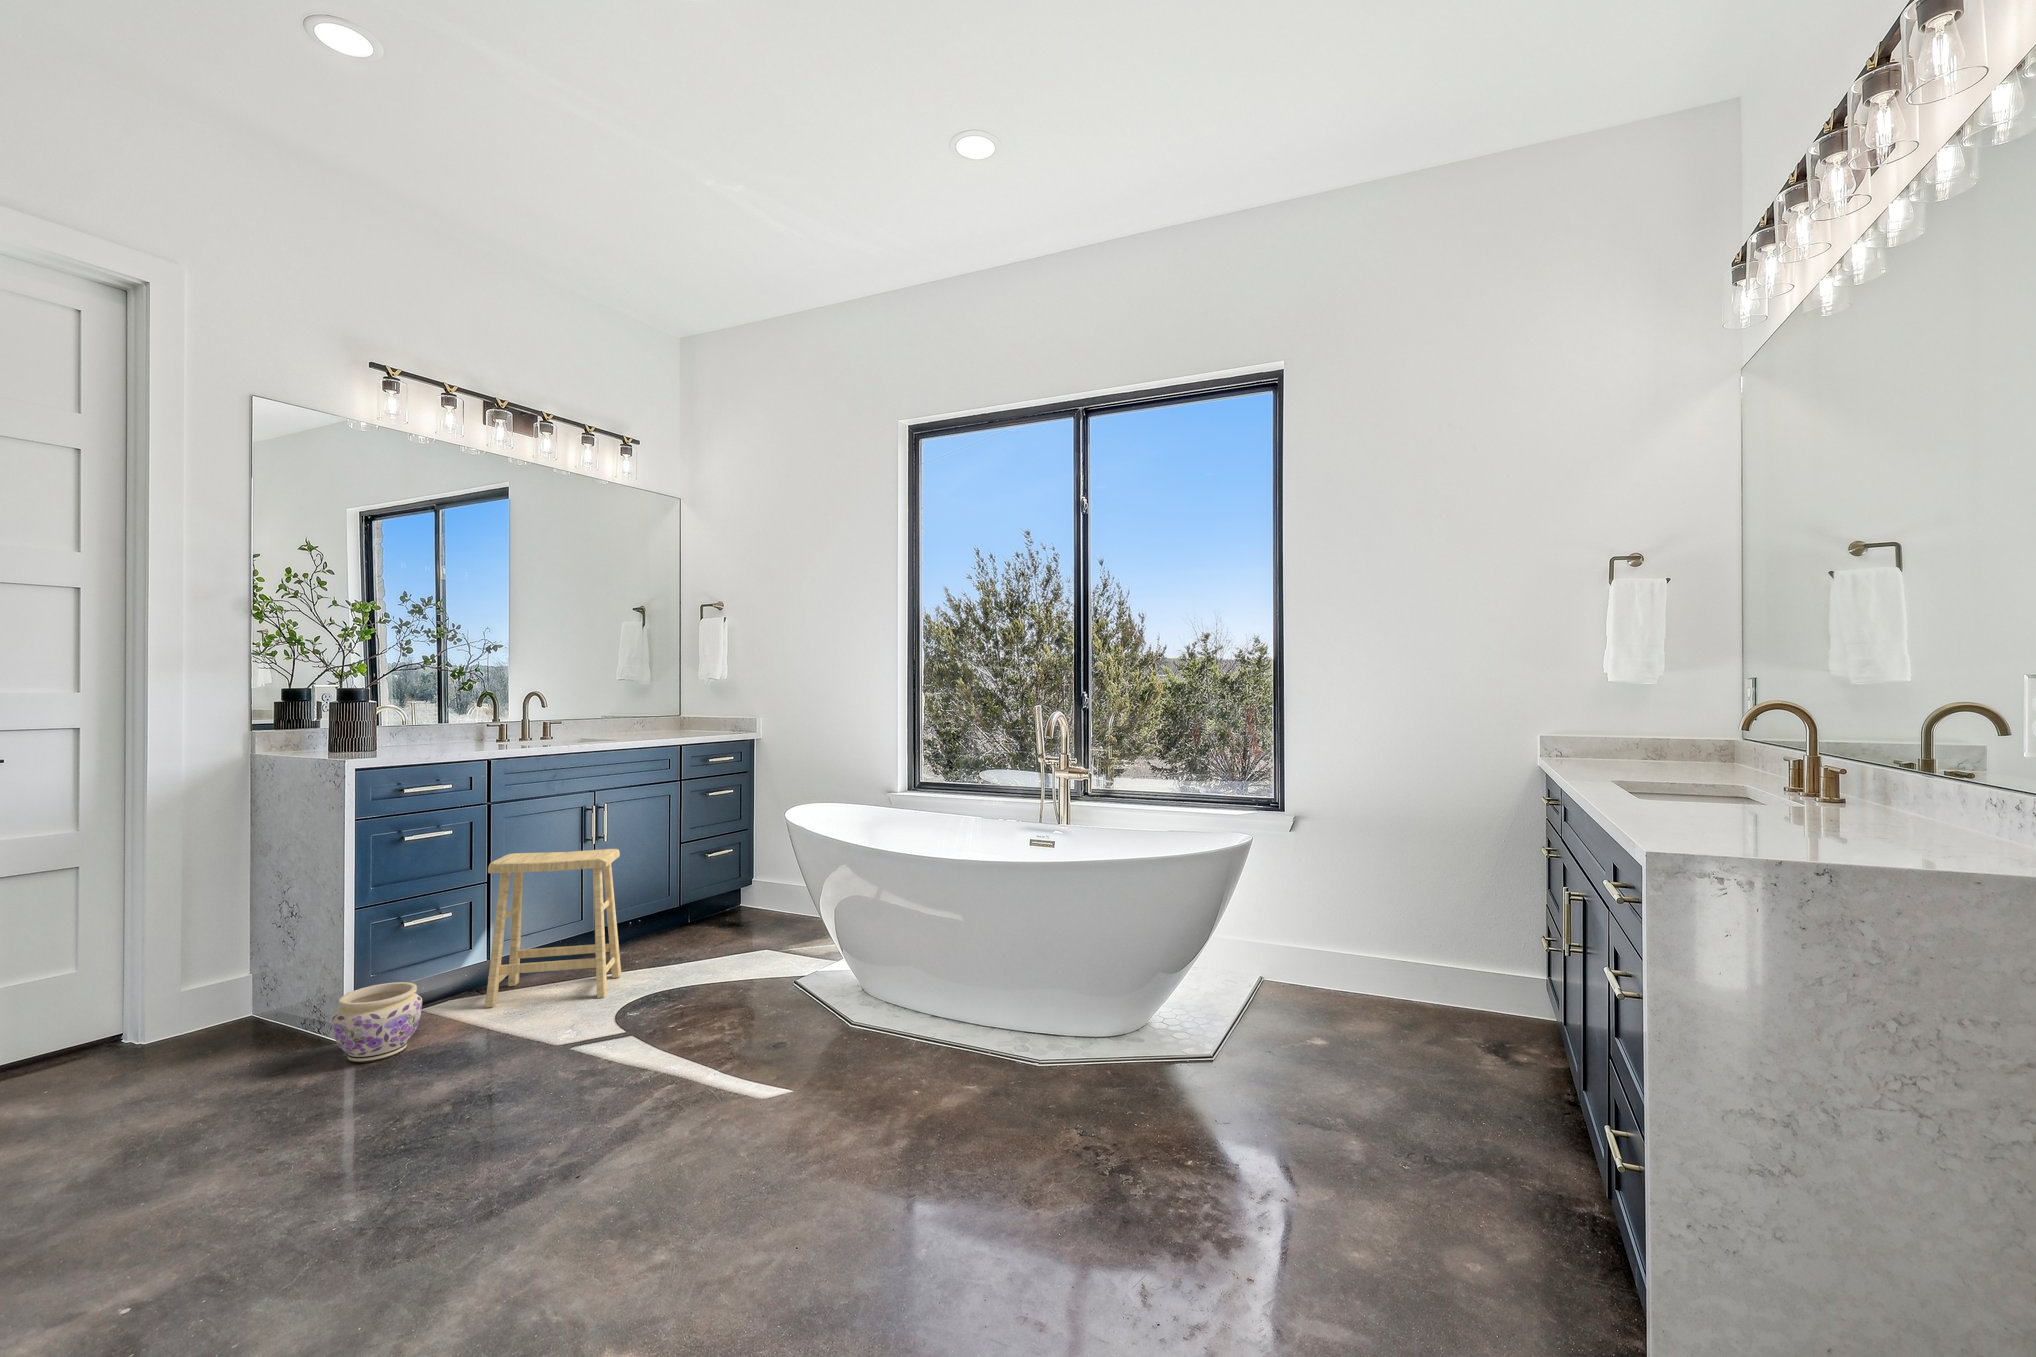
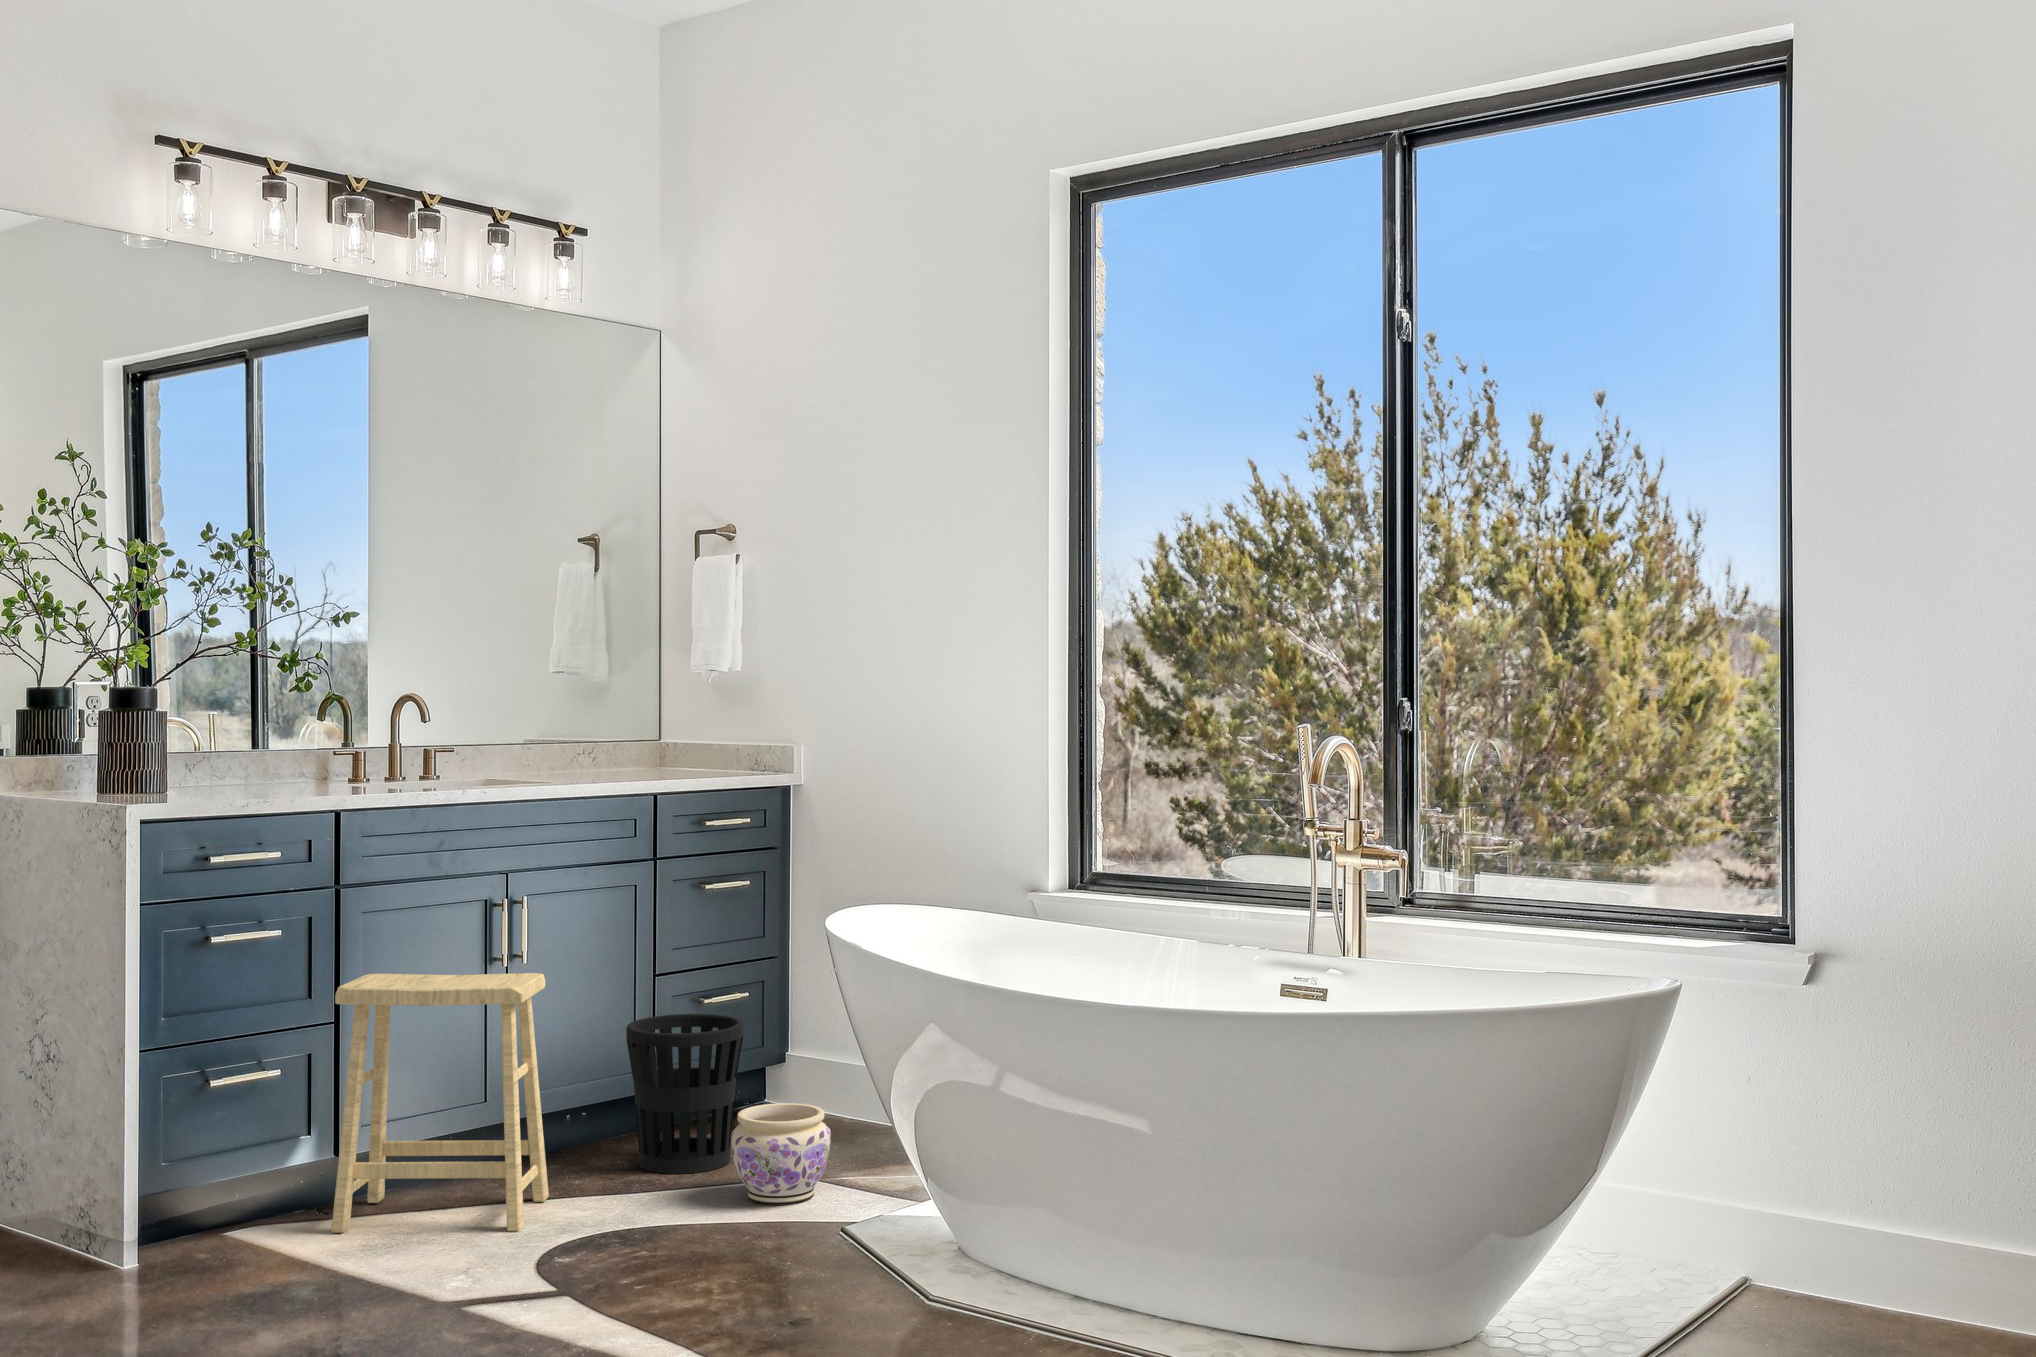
wastebasket: none [667,865,734,955] -> present [626,1014,743,1174]
planter: present [332,982,422,1063] -> present [731,1103,831,1205]

